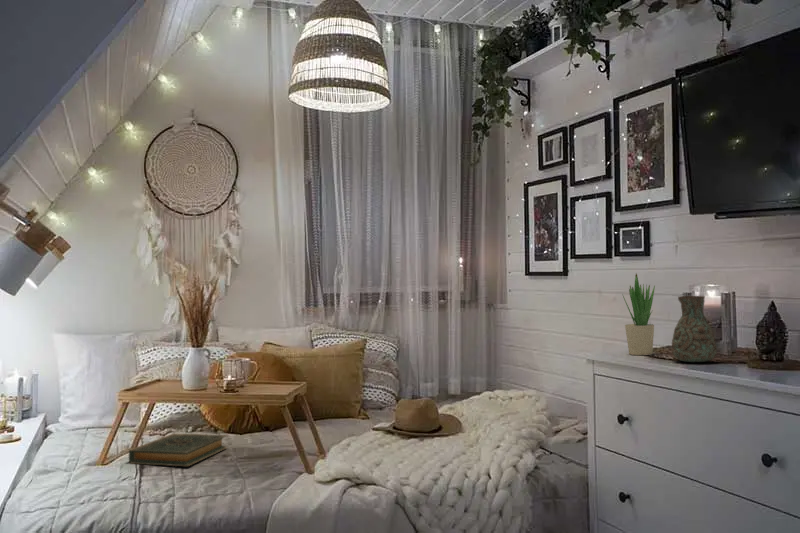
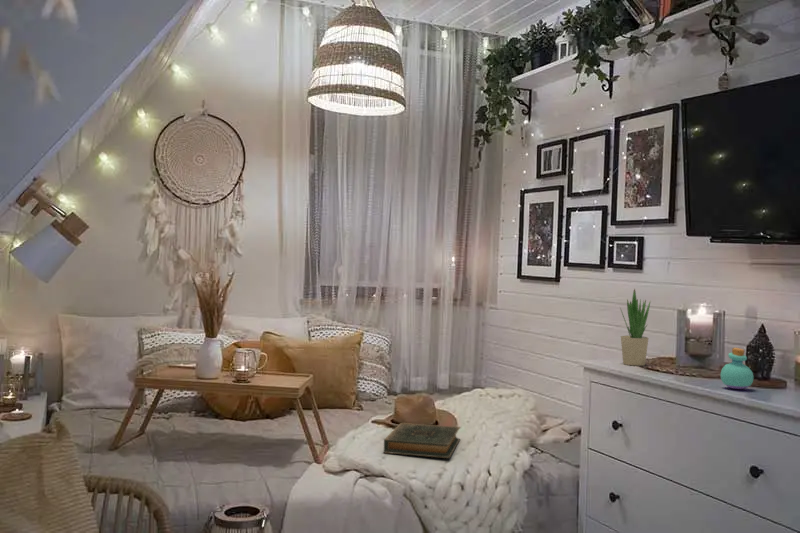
decorative vase: present [672,296,717,362] -> none [666,314,708,376]
perfume bottle: none [727,327,763,371] -> present [721,348,753,389]
hardback book: present [129,433,226,466] -> present [384,423,460,458]

